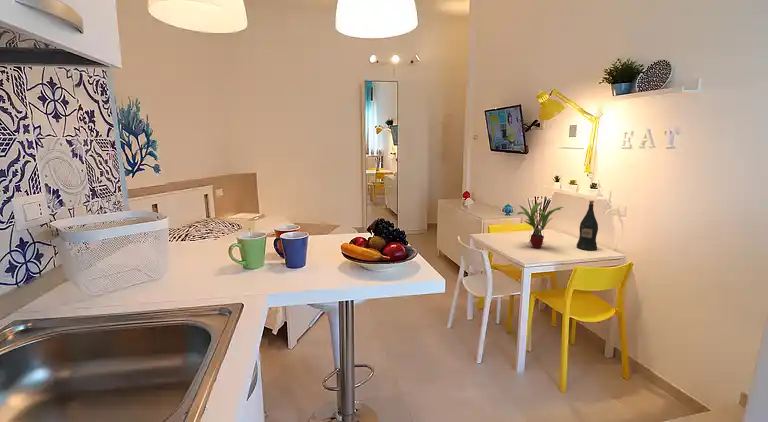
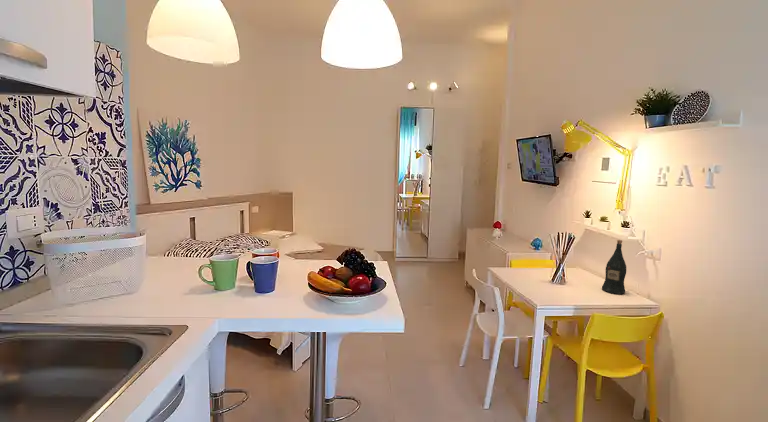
potted plant: present [518,202,563,248] -> none [535,238,588,287]

